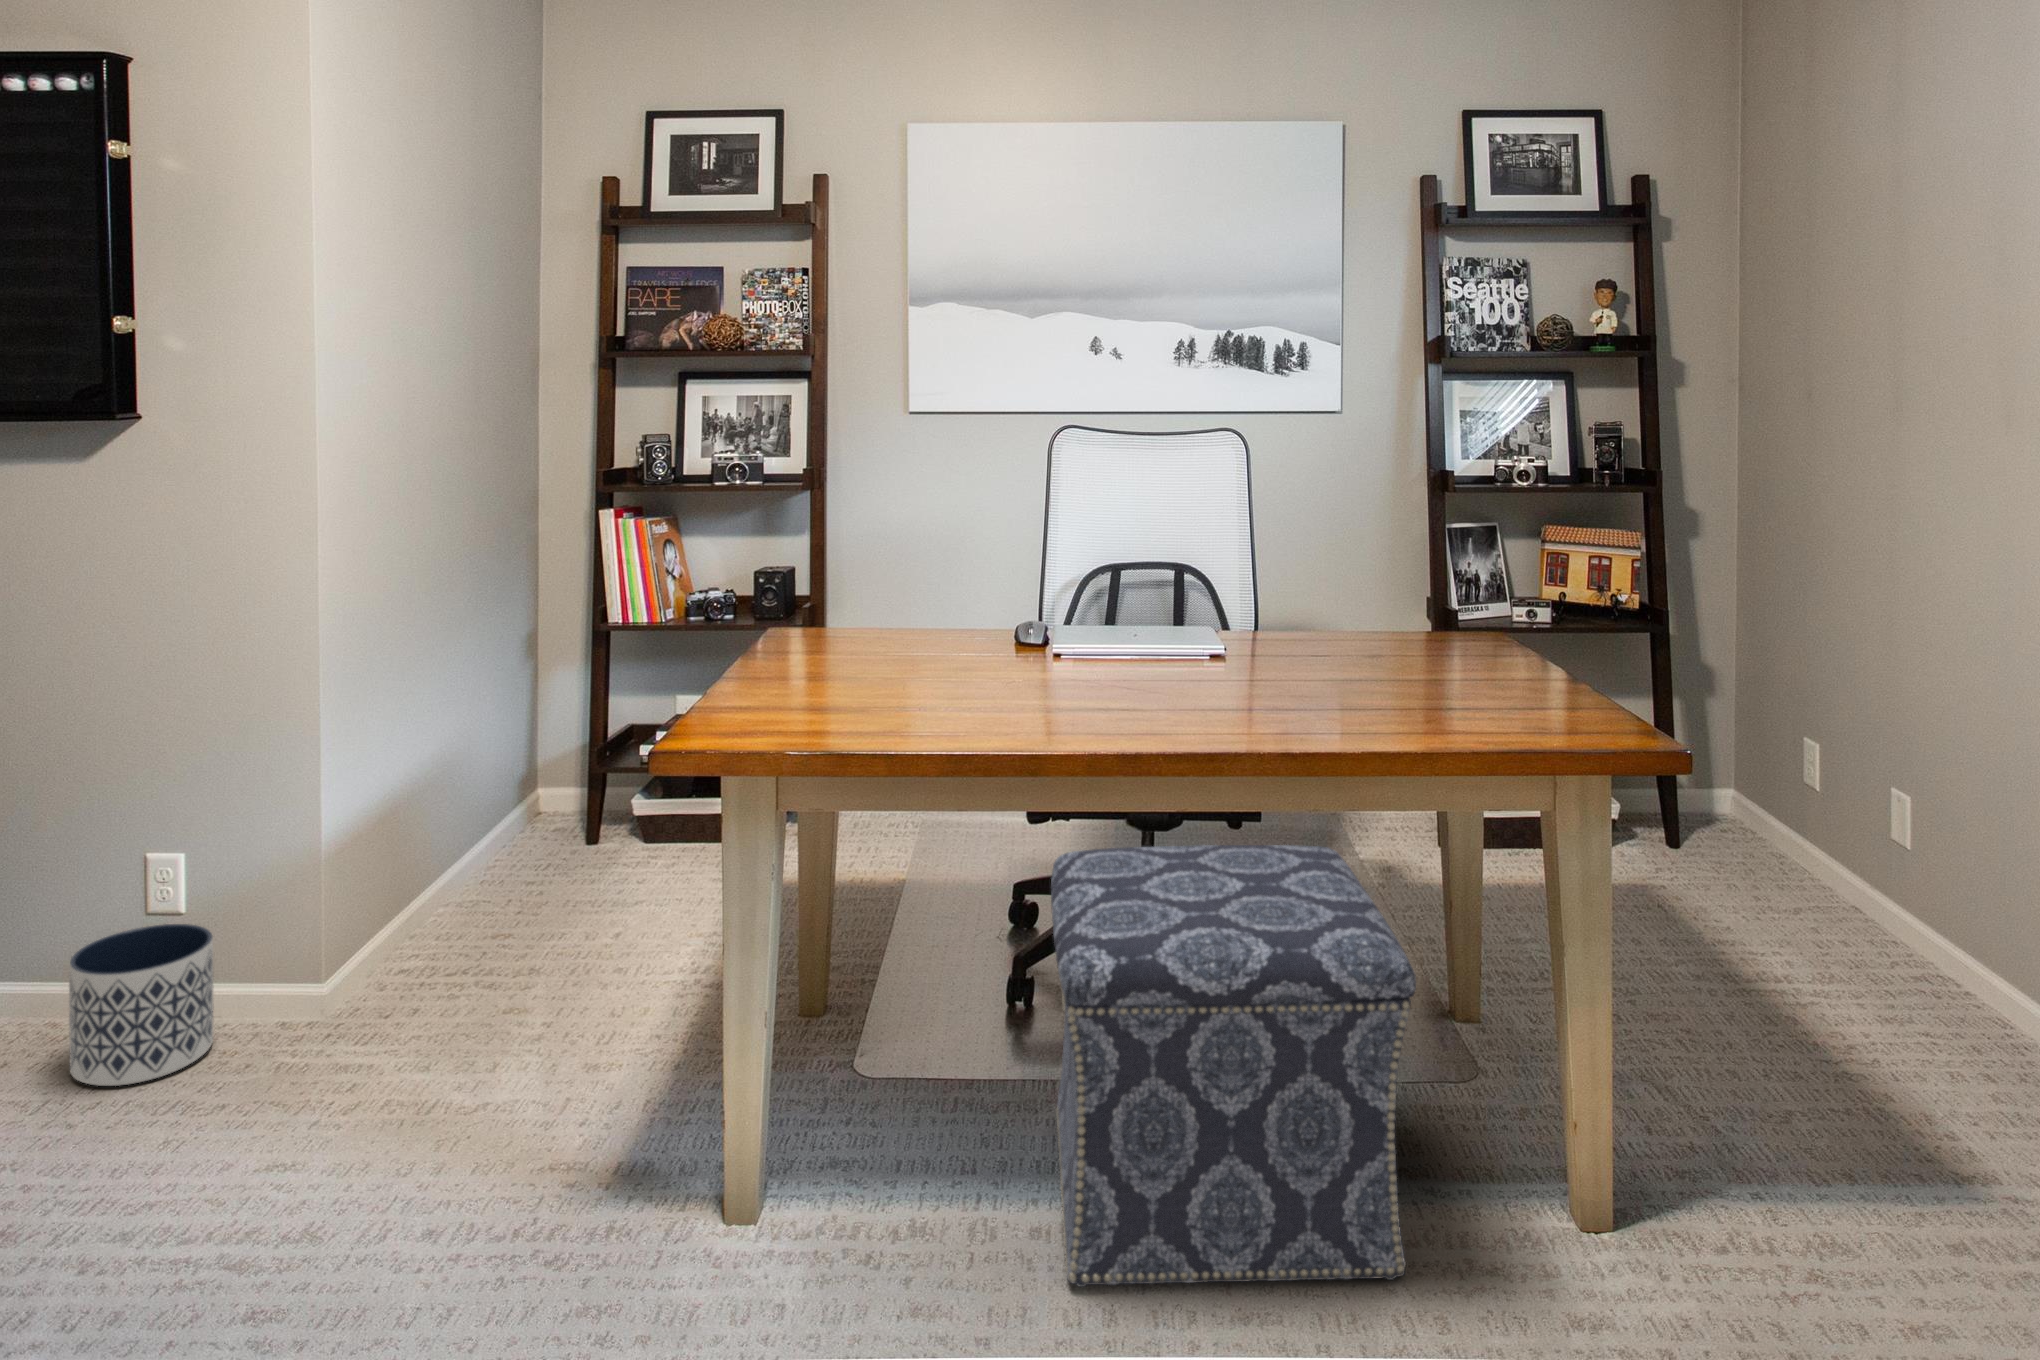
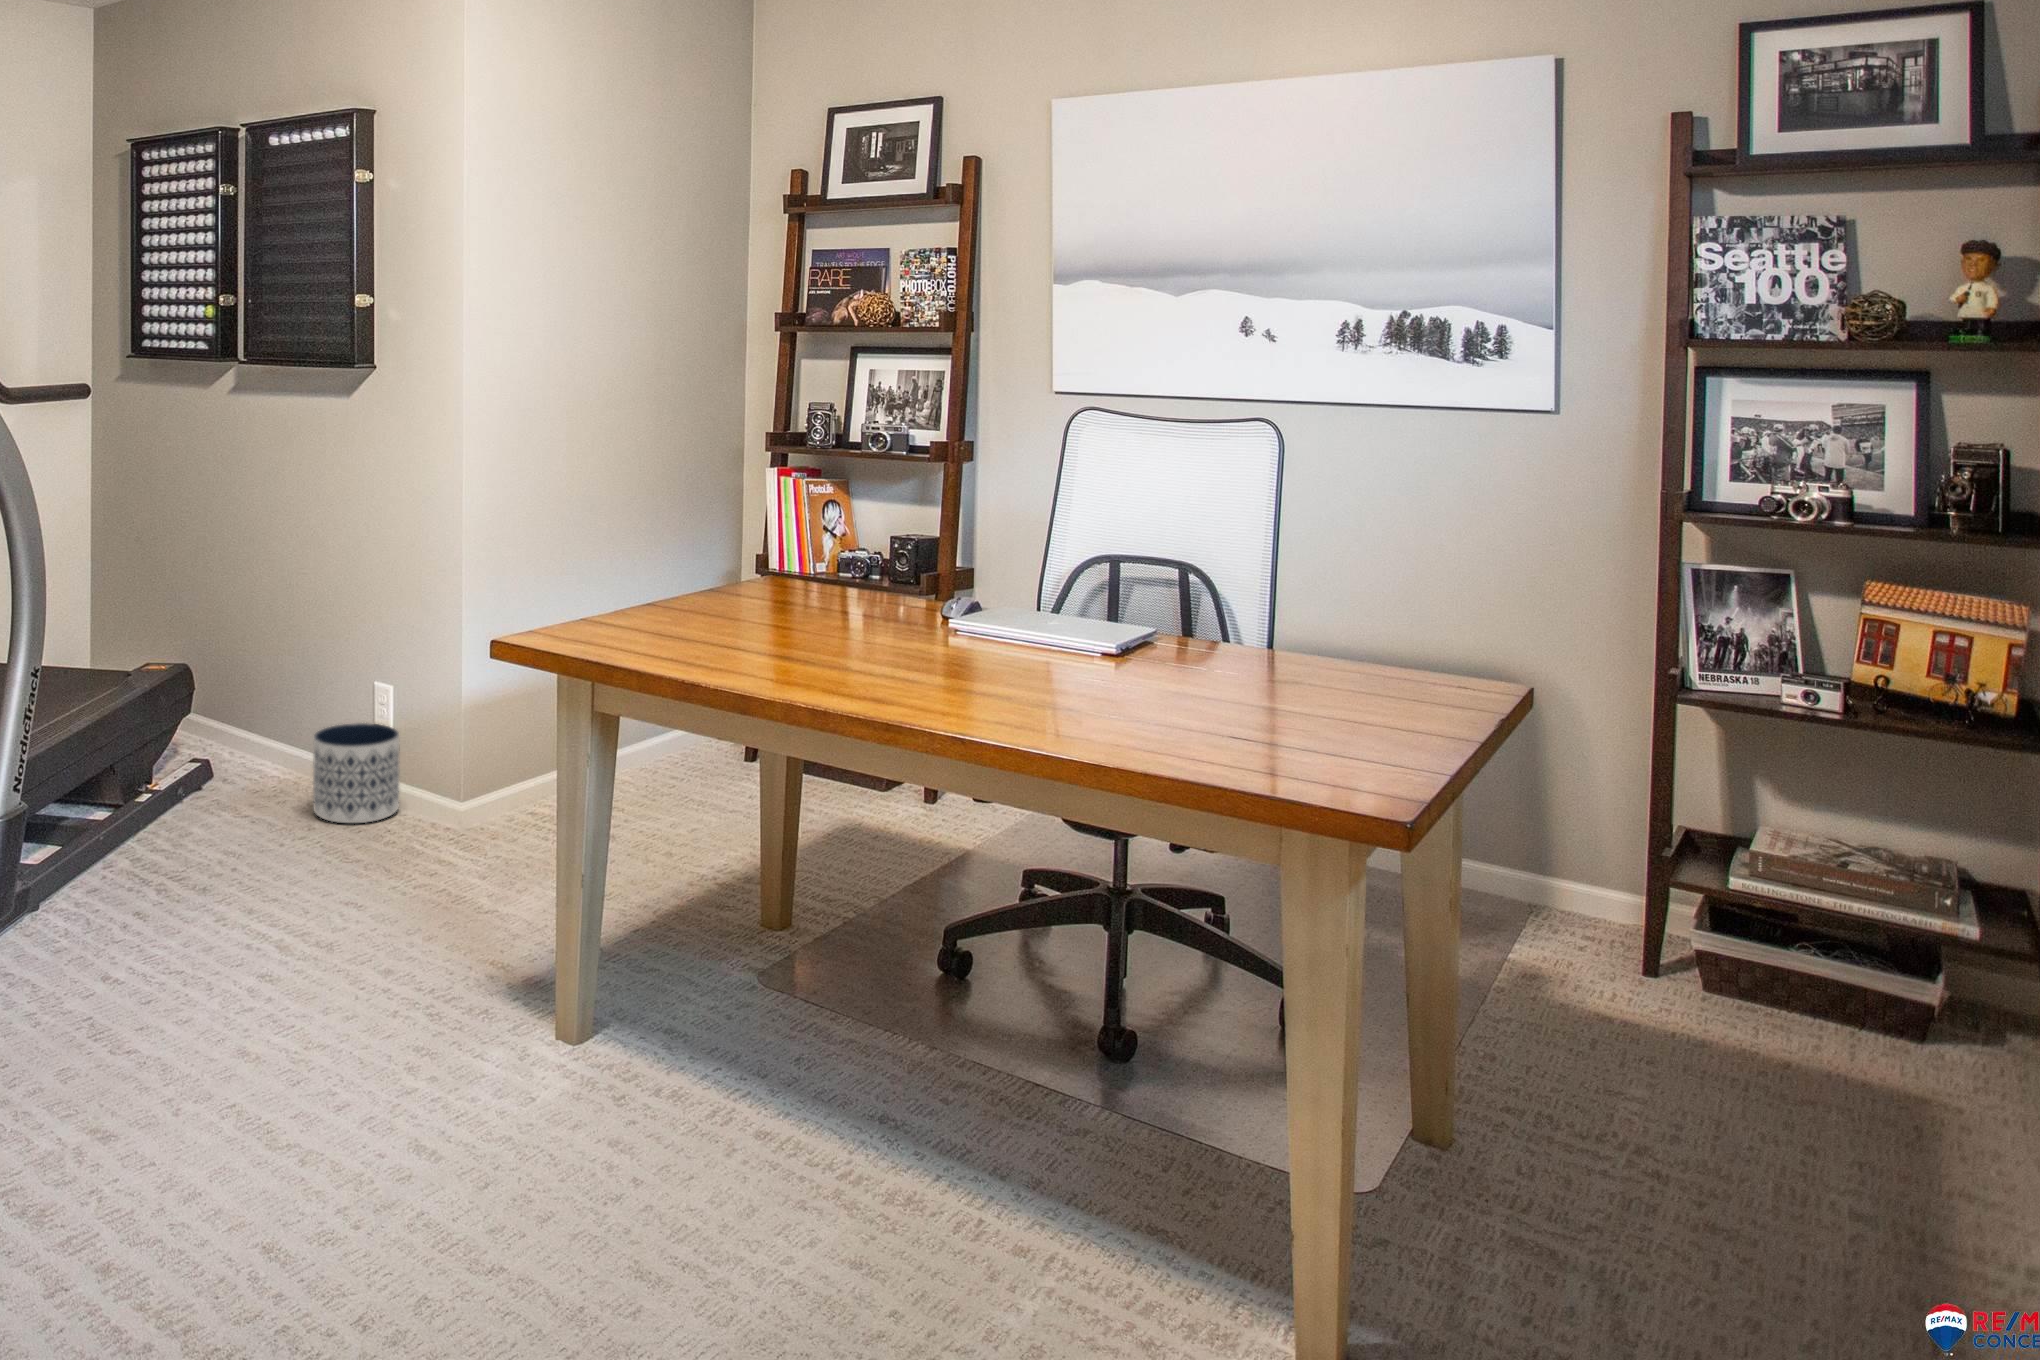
ottoman: present [1051,845,1416,1287] -> none [709,791,1119,1239]

